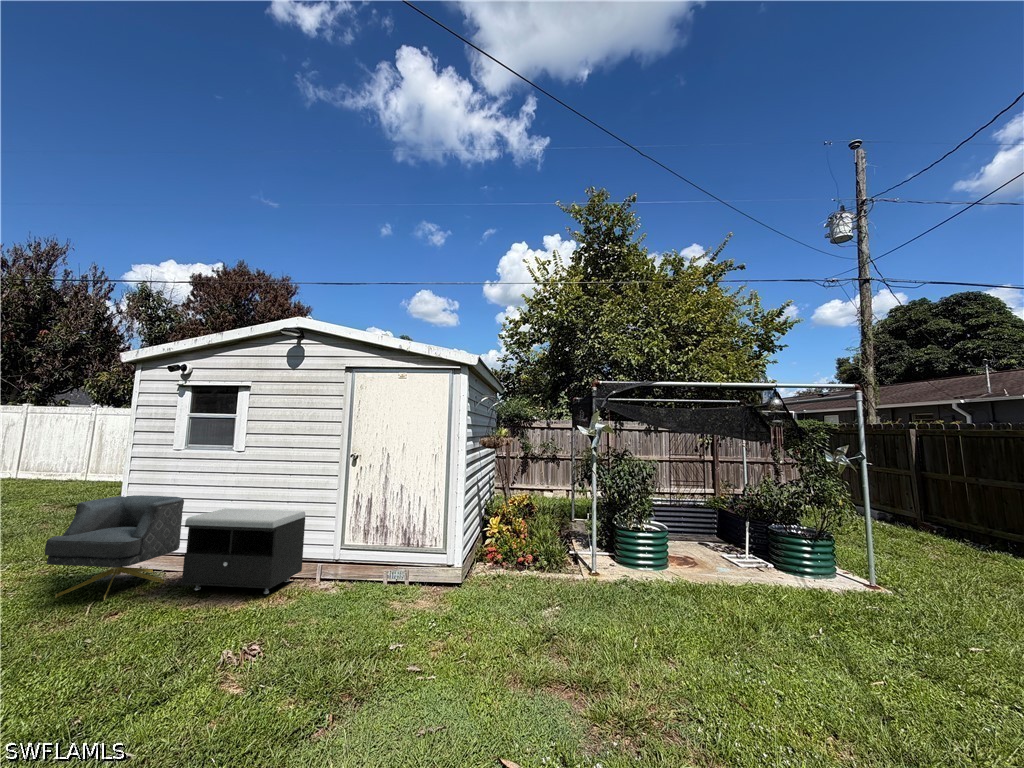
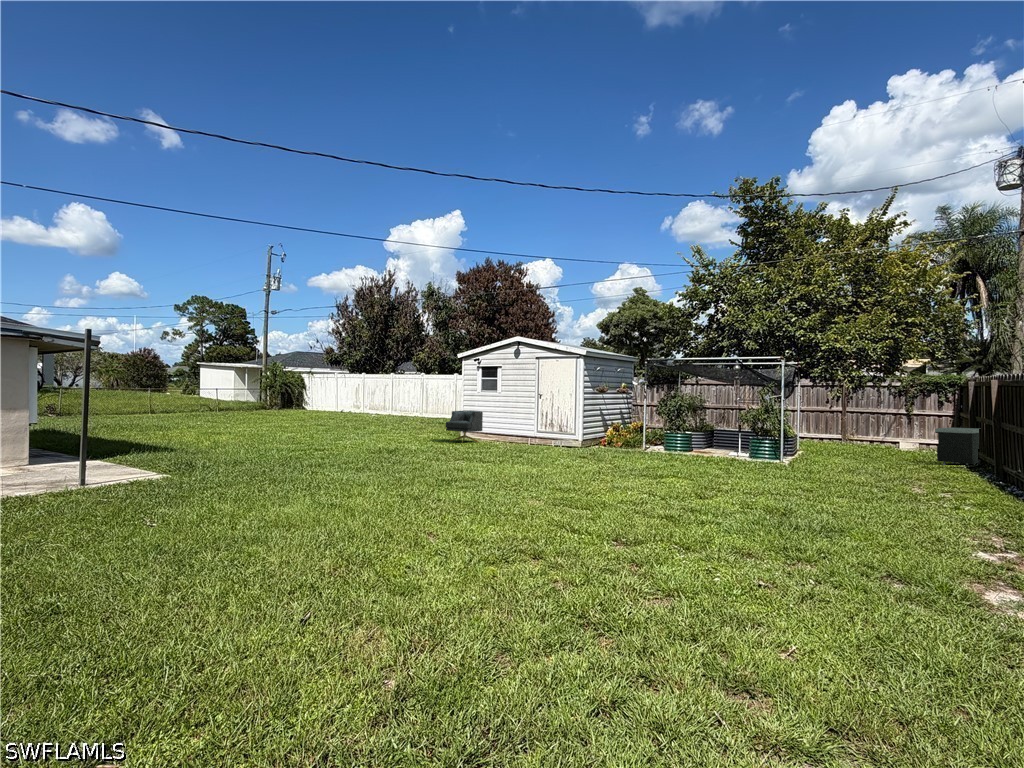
storage bench: present [181,509,305,594] -> present [935,427,979,465]

